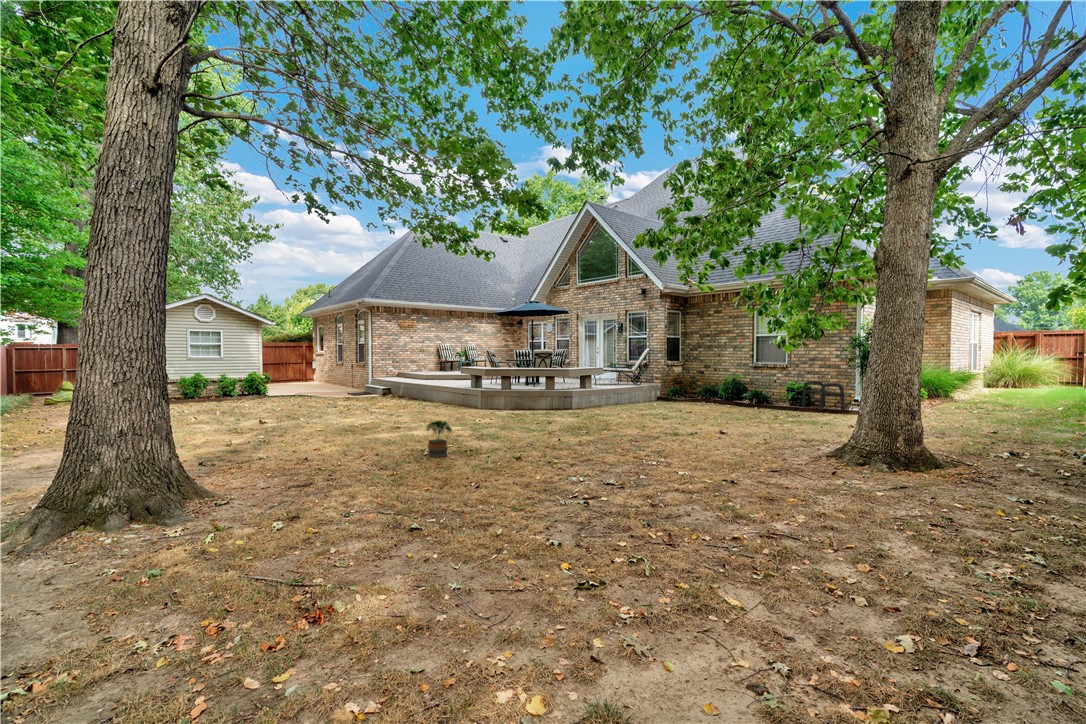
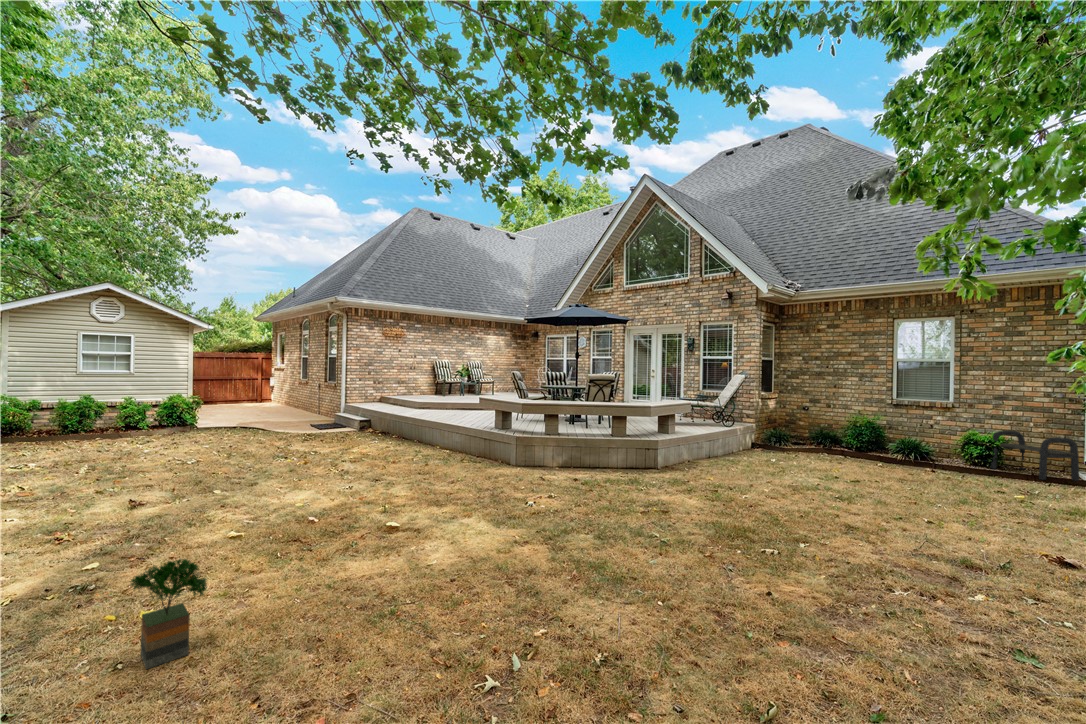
potted tree: present [426,421,452,458] -> present [130,559,207,669]

